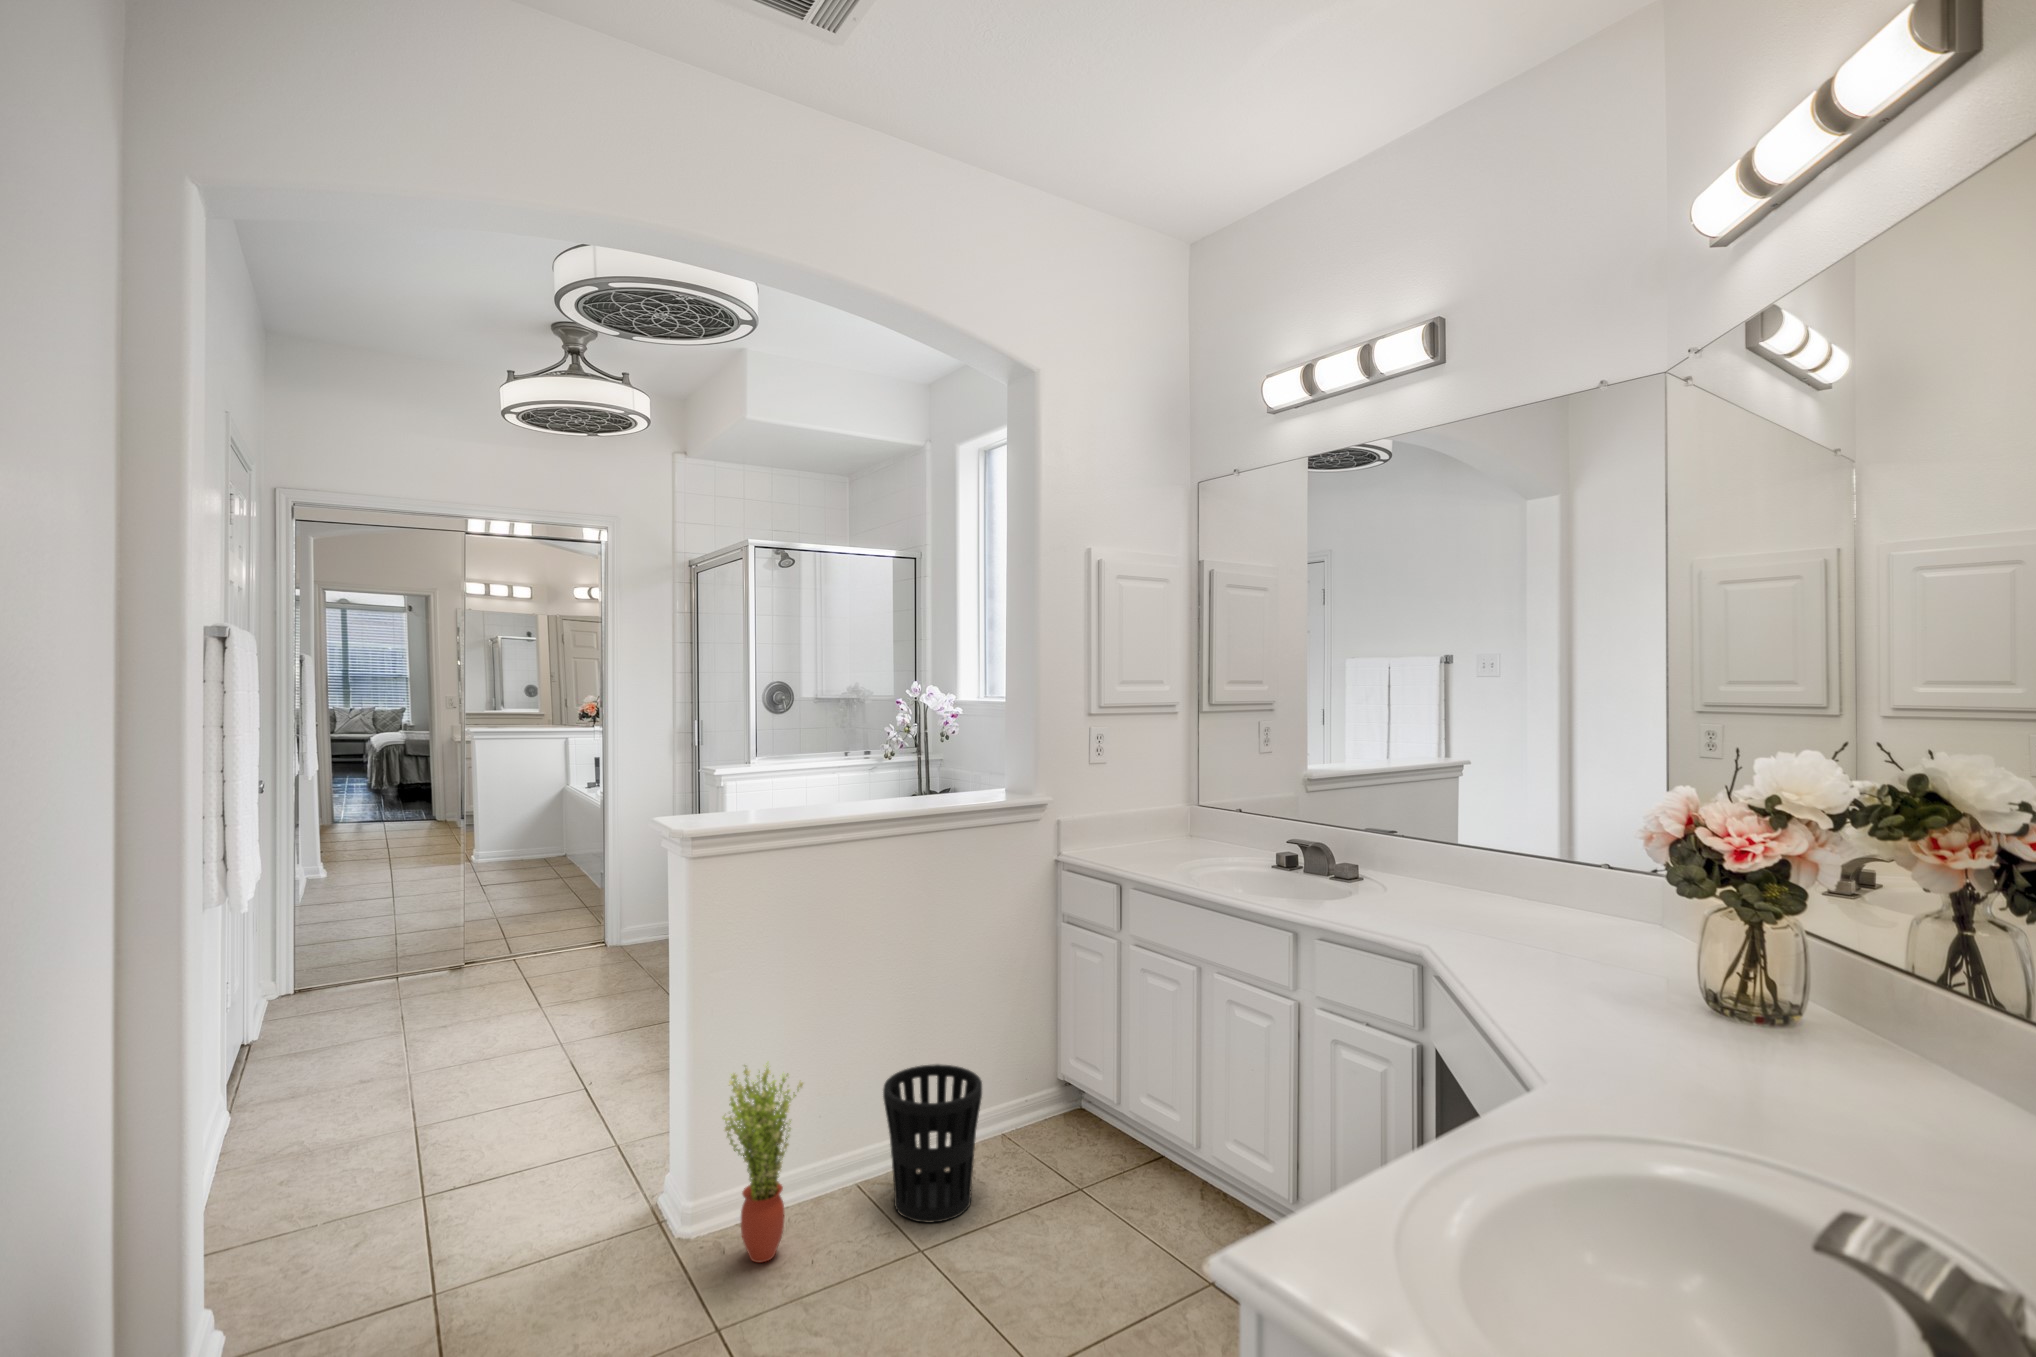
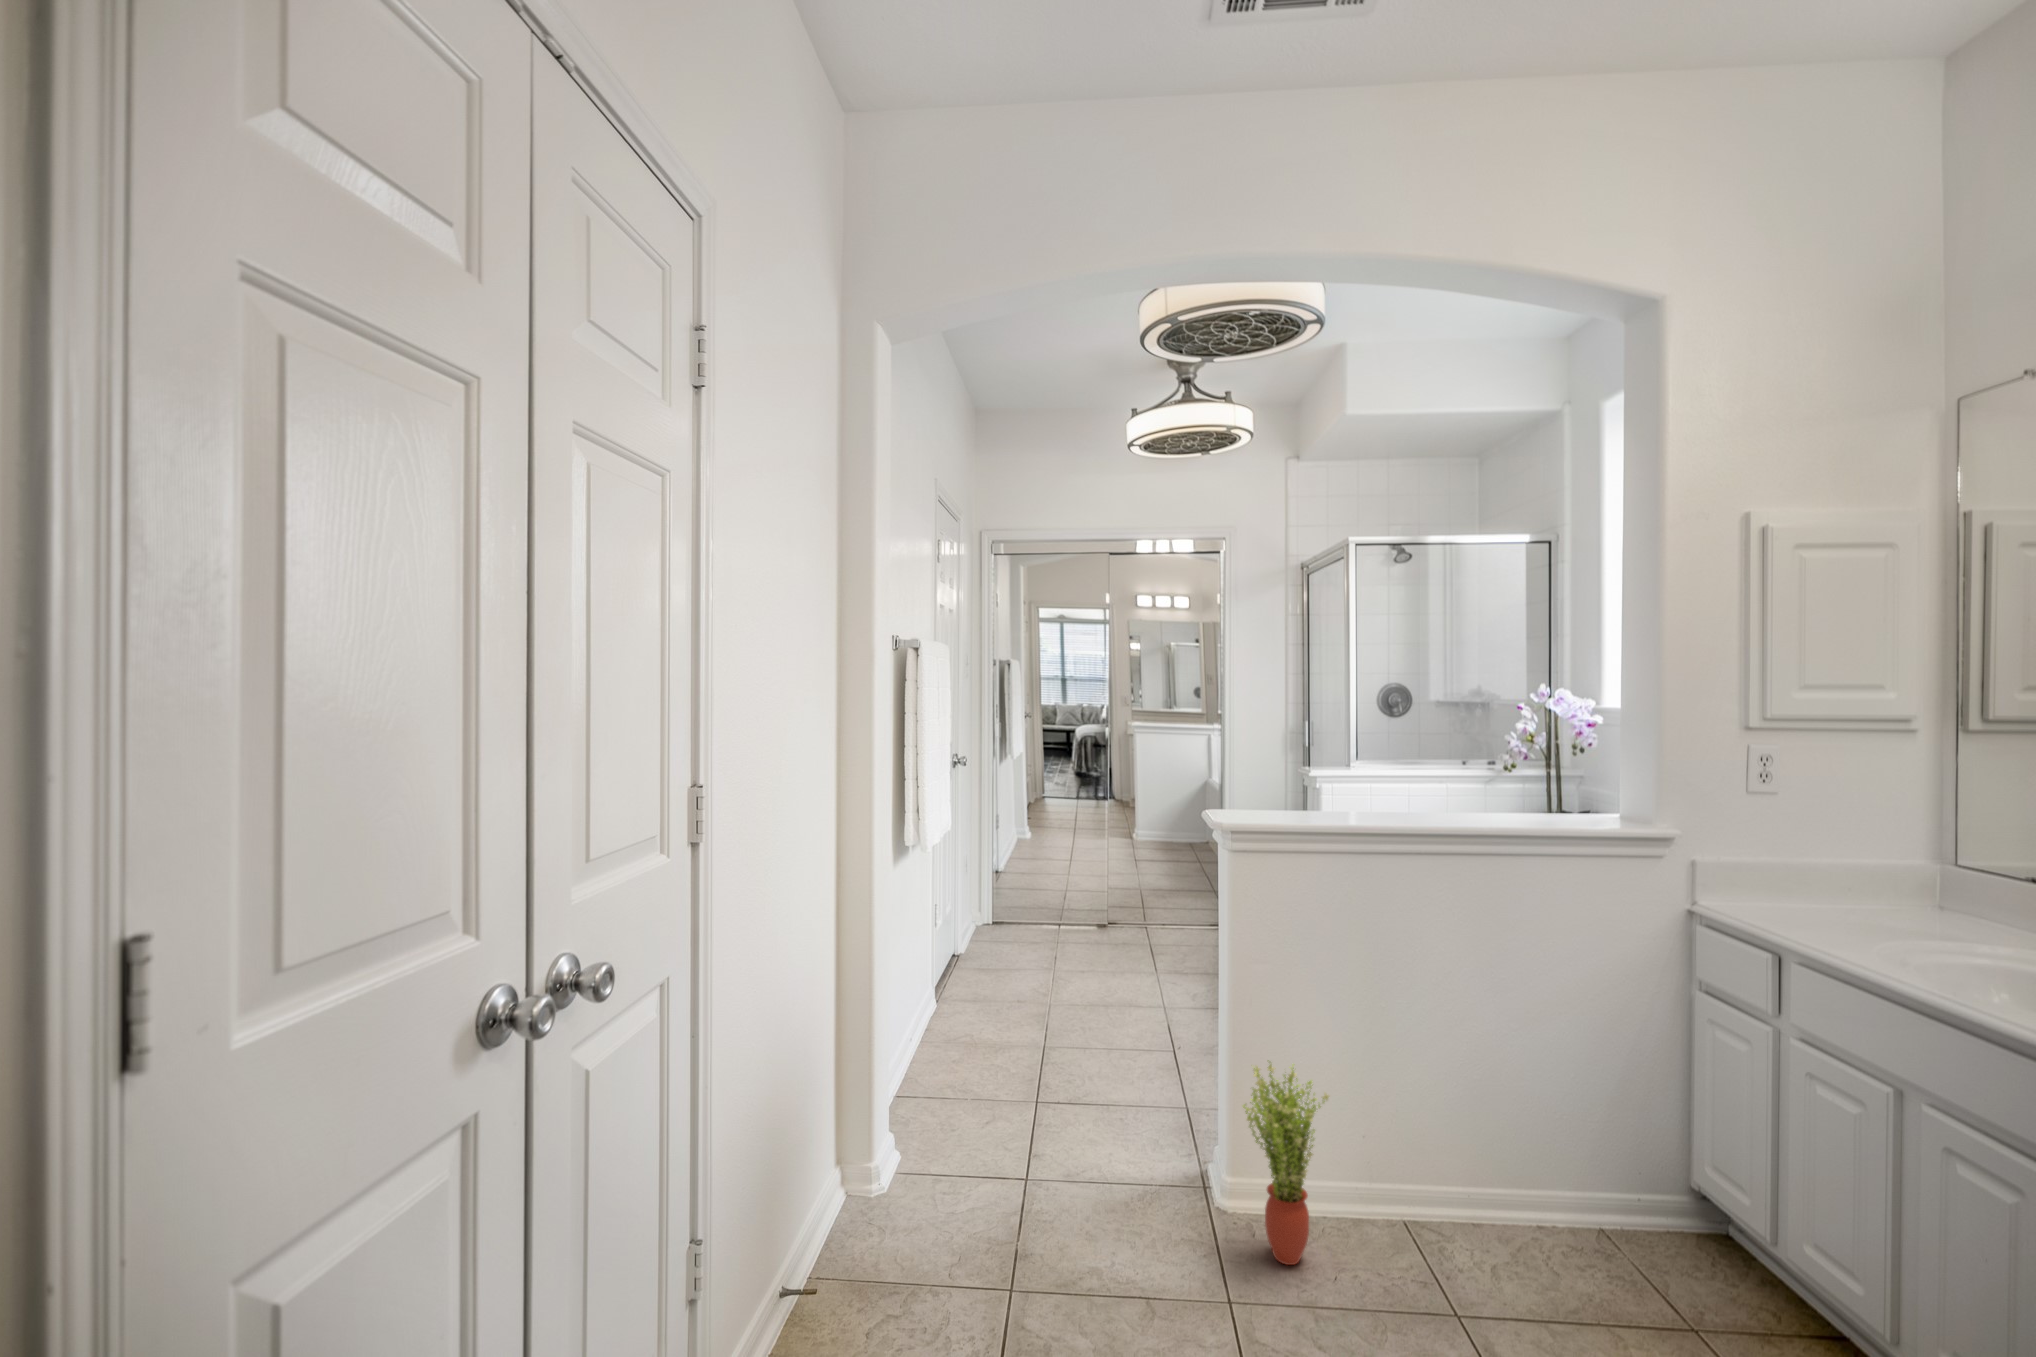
wastebasket: present [883,1064,982,1222] -> none [1428,1115,1554,1304]

